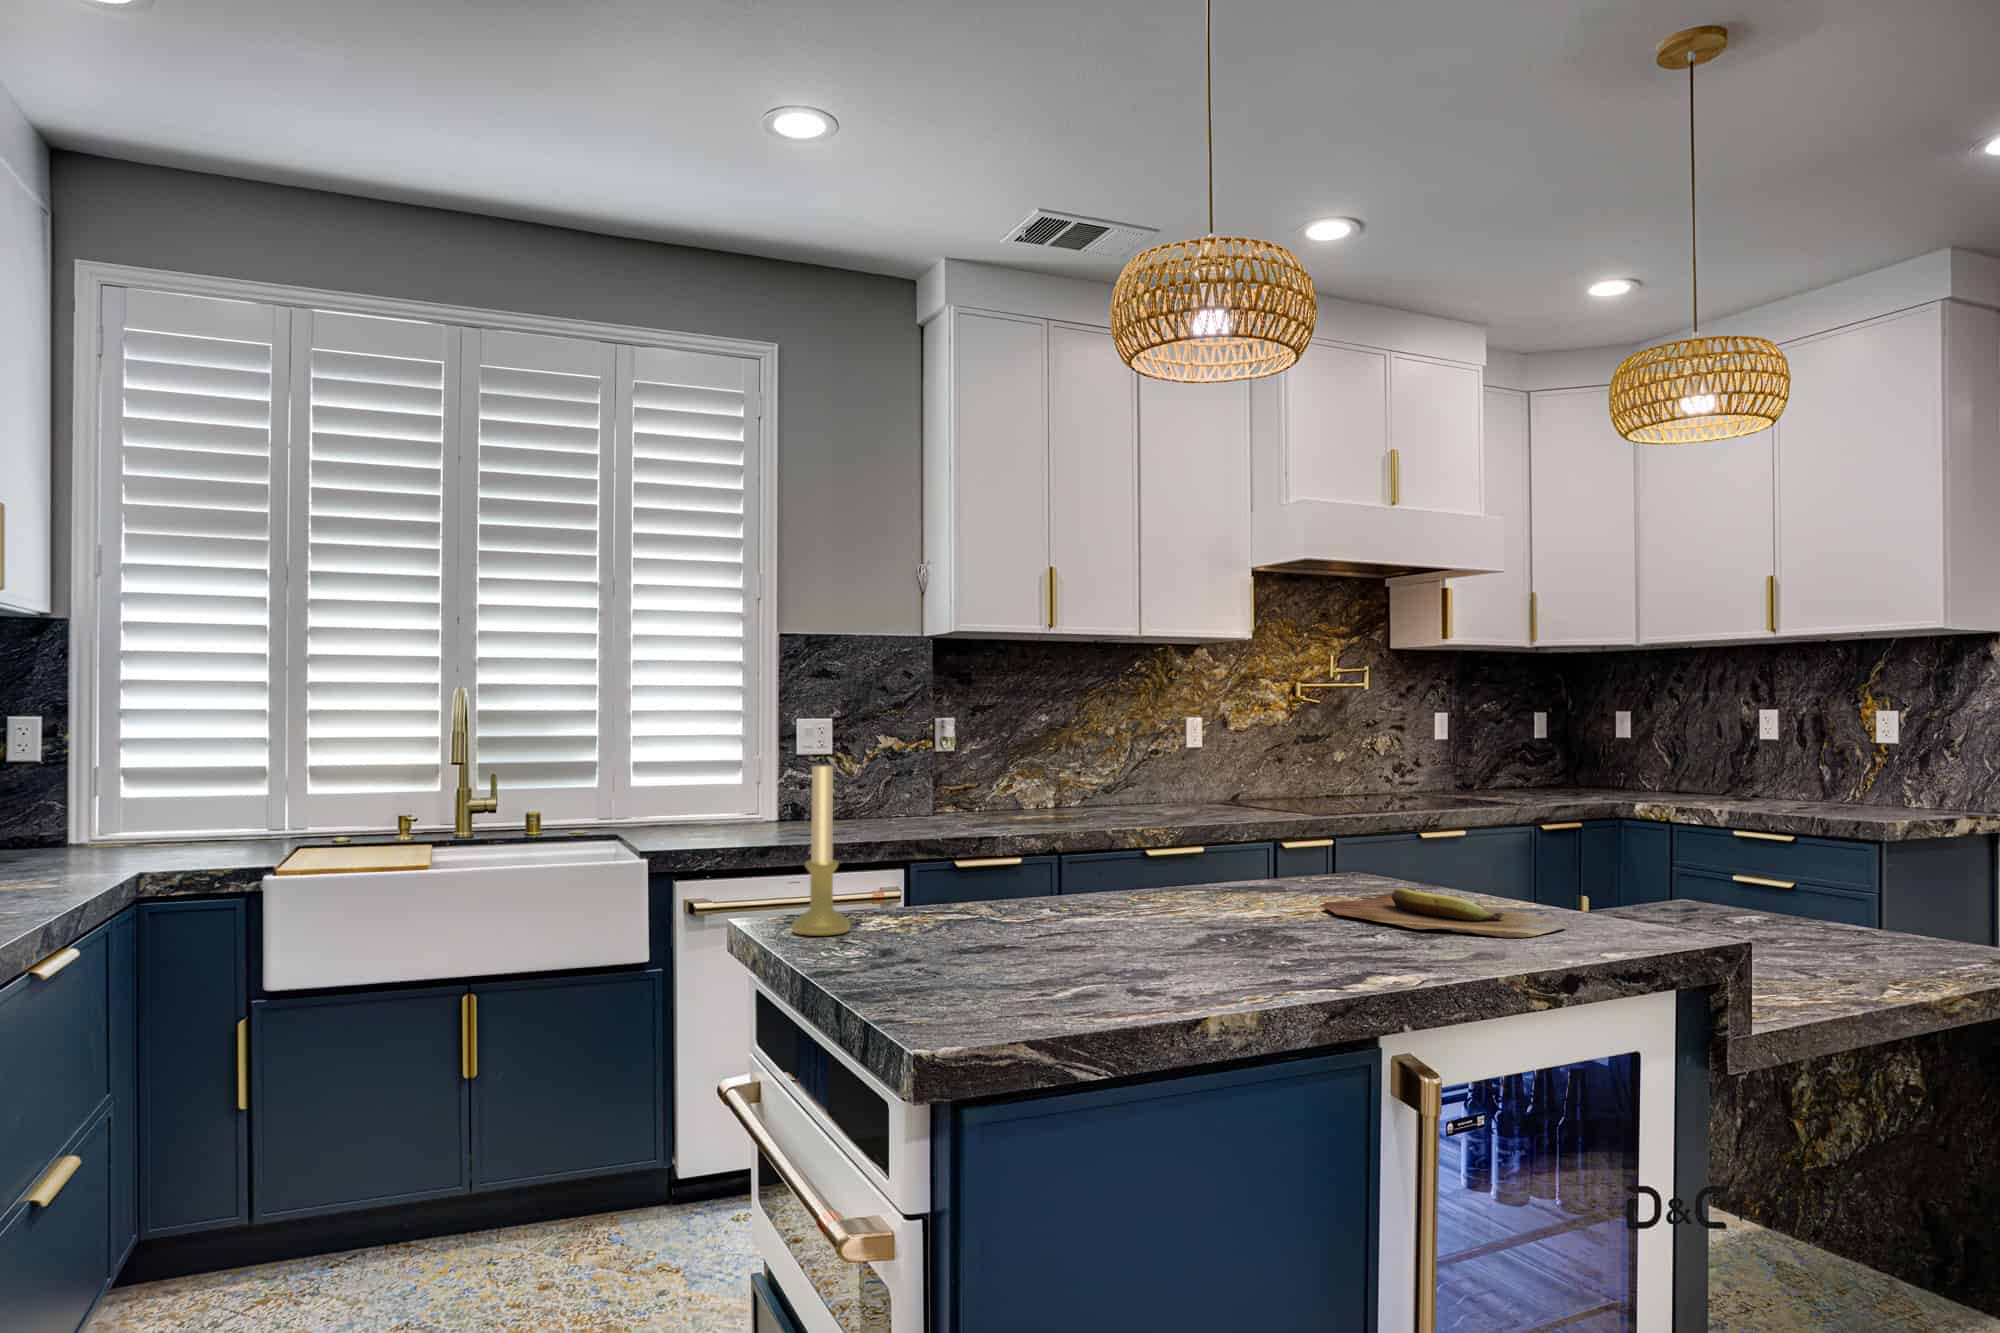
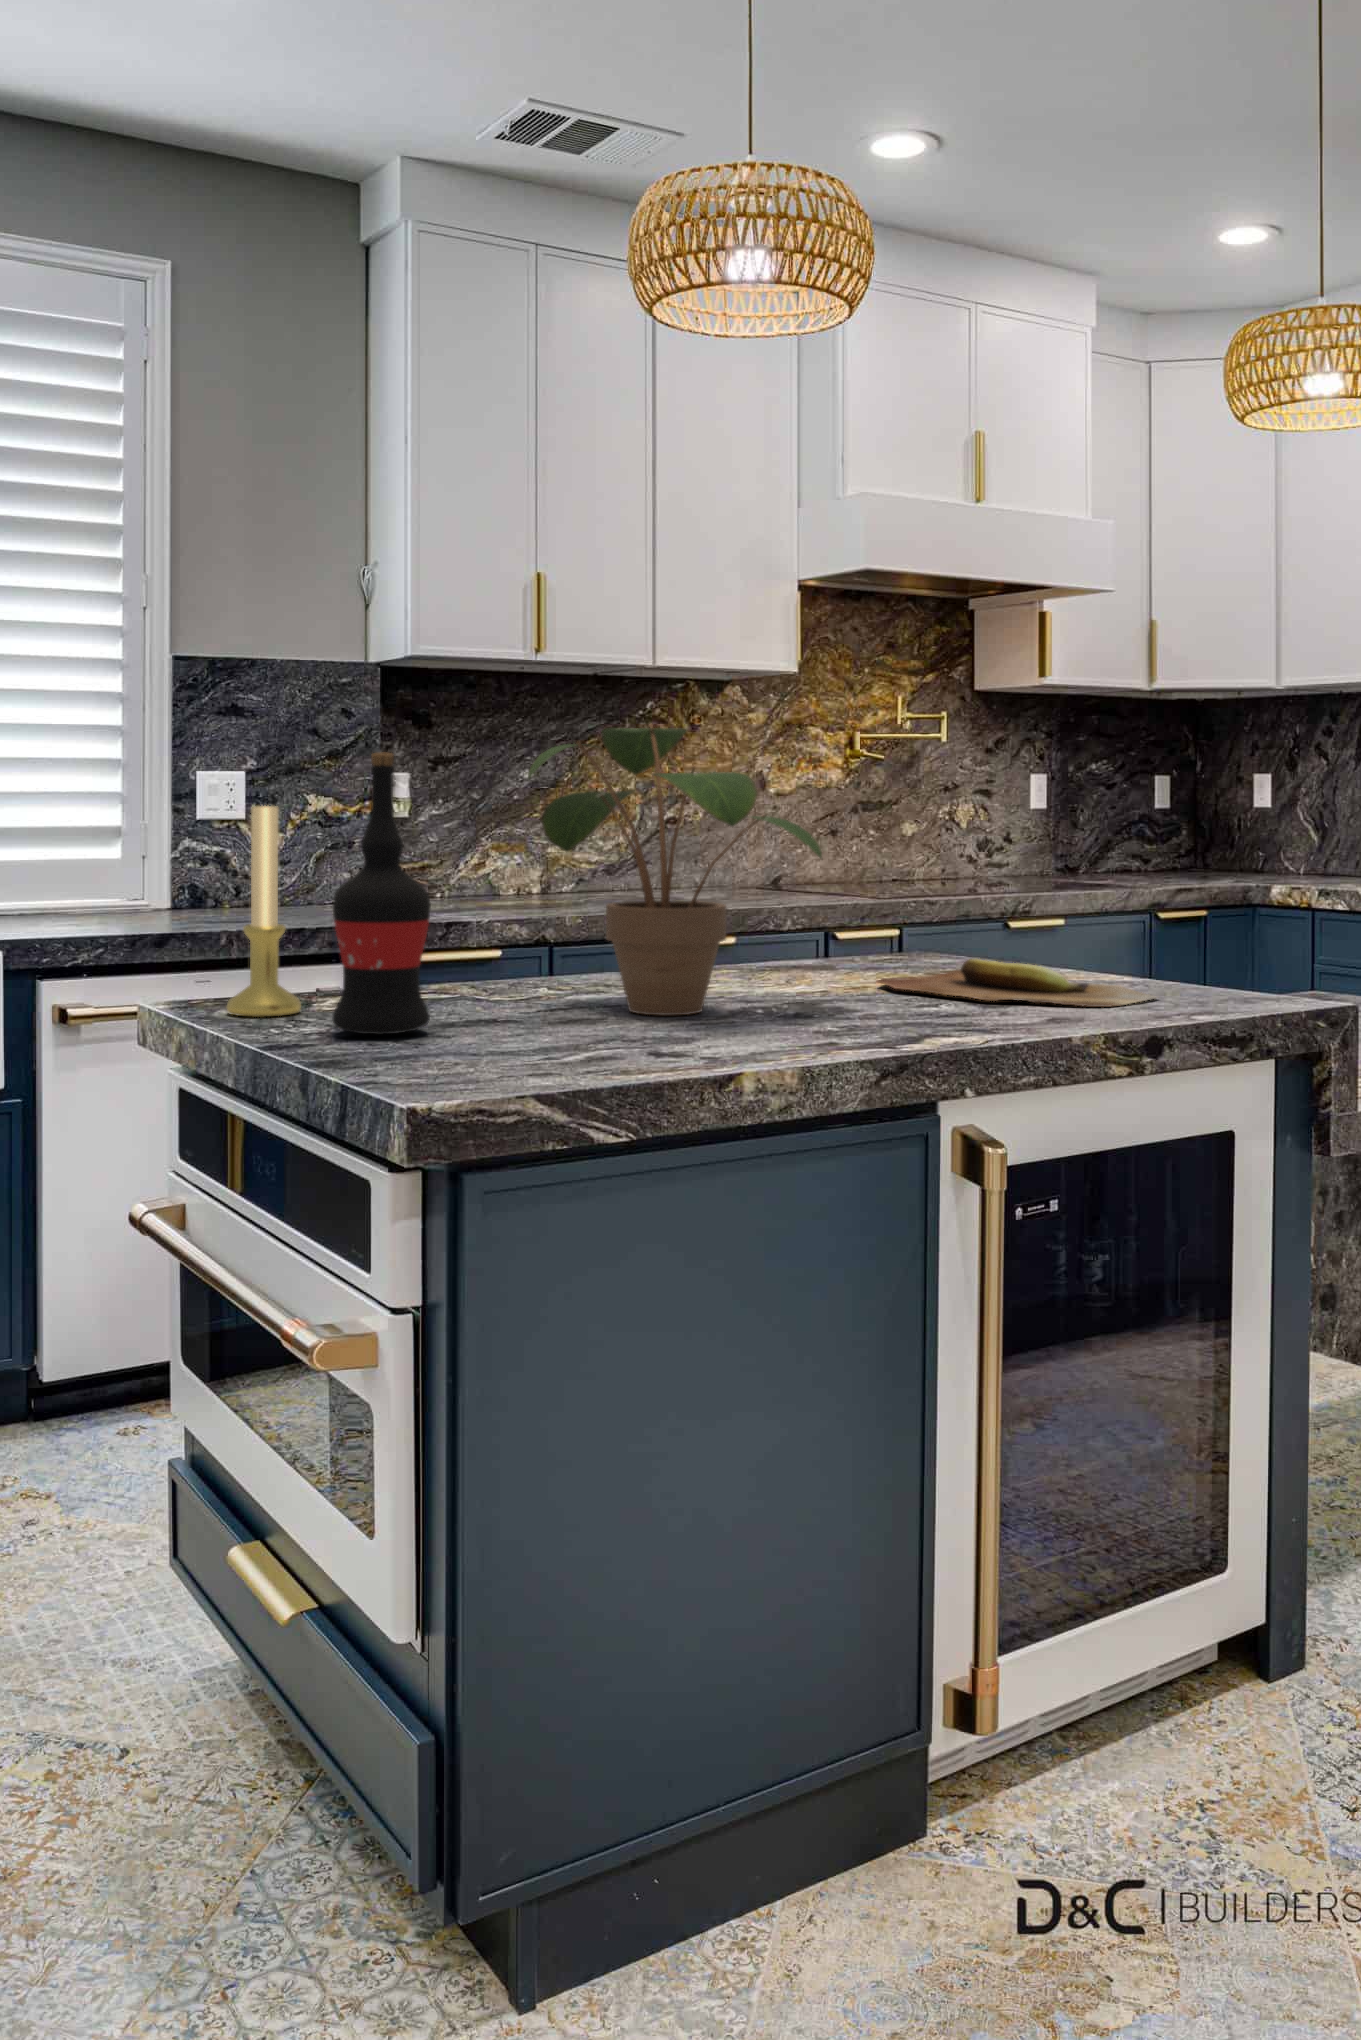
potted plant: none [1030,697,1275,941] -> present [528,724,822,1015]
wine bottle: none [870,728,950,960] -> present [332,753,431,1034]

